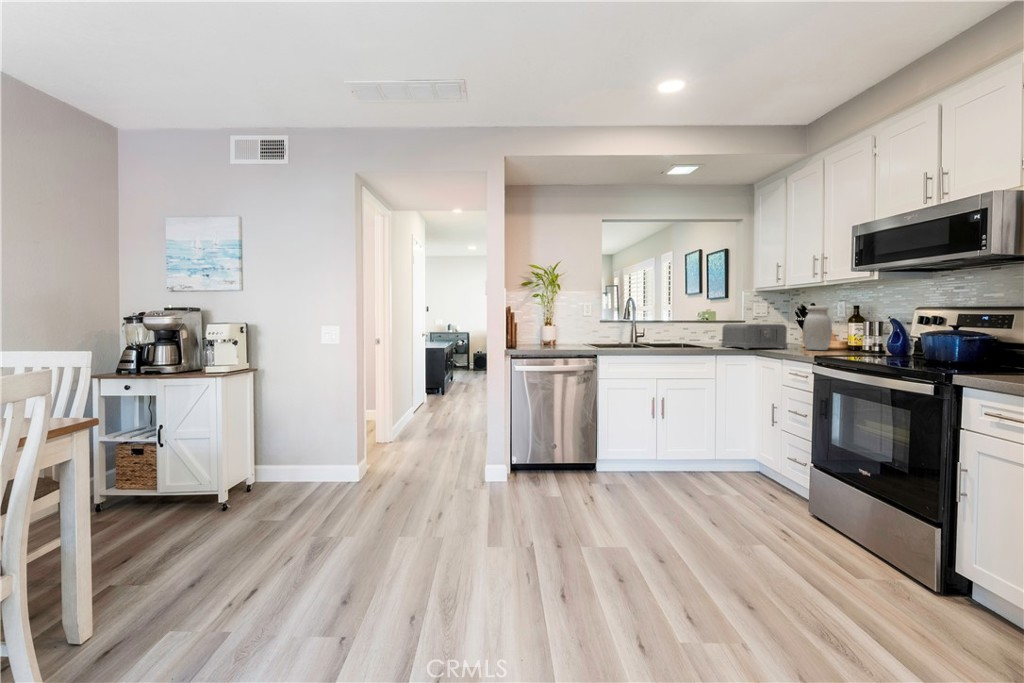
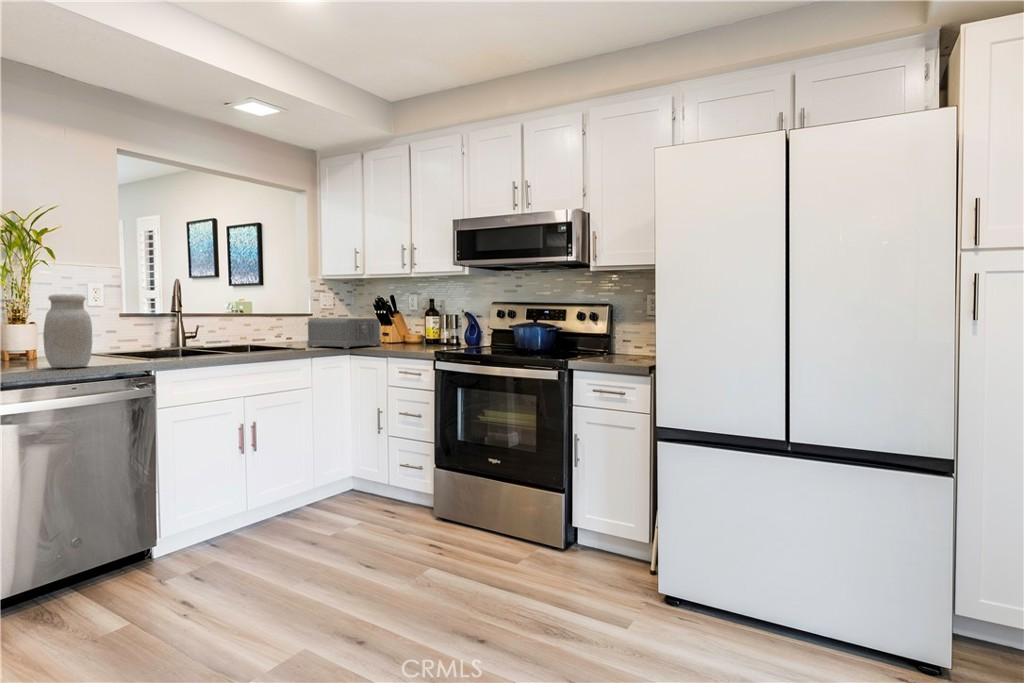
jar: present [803,306,832,350] -> present [43,294,92,368]

